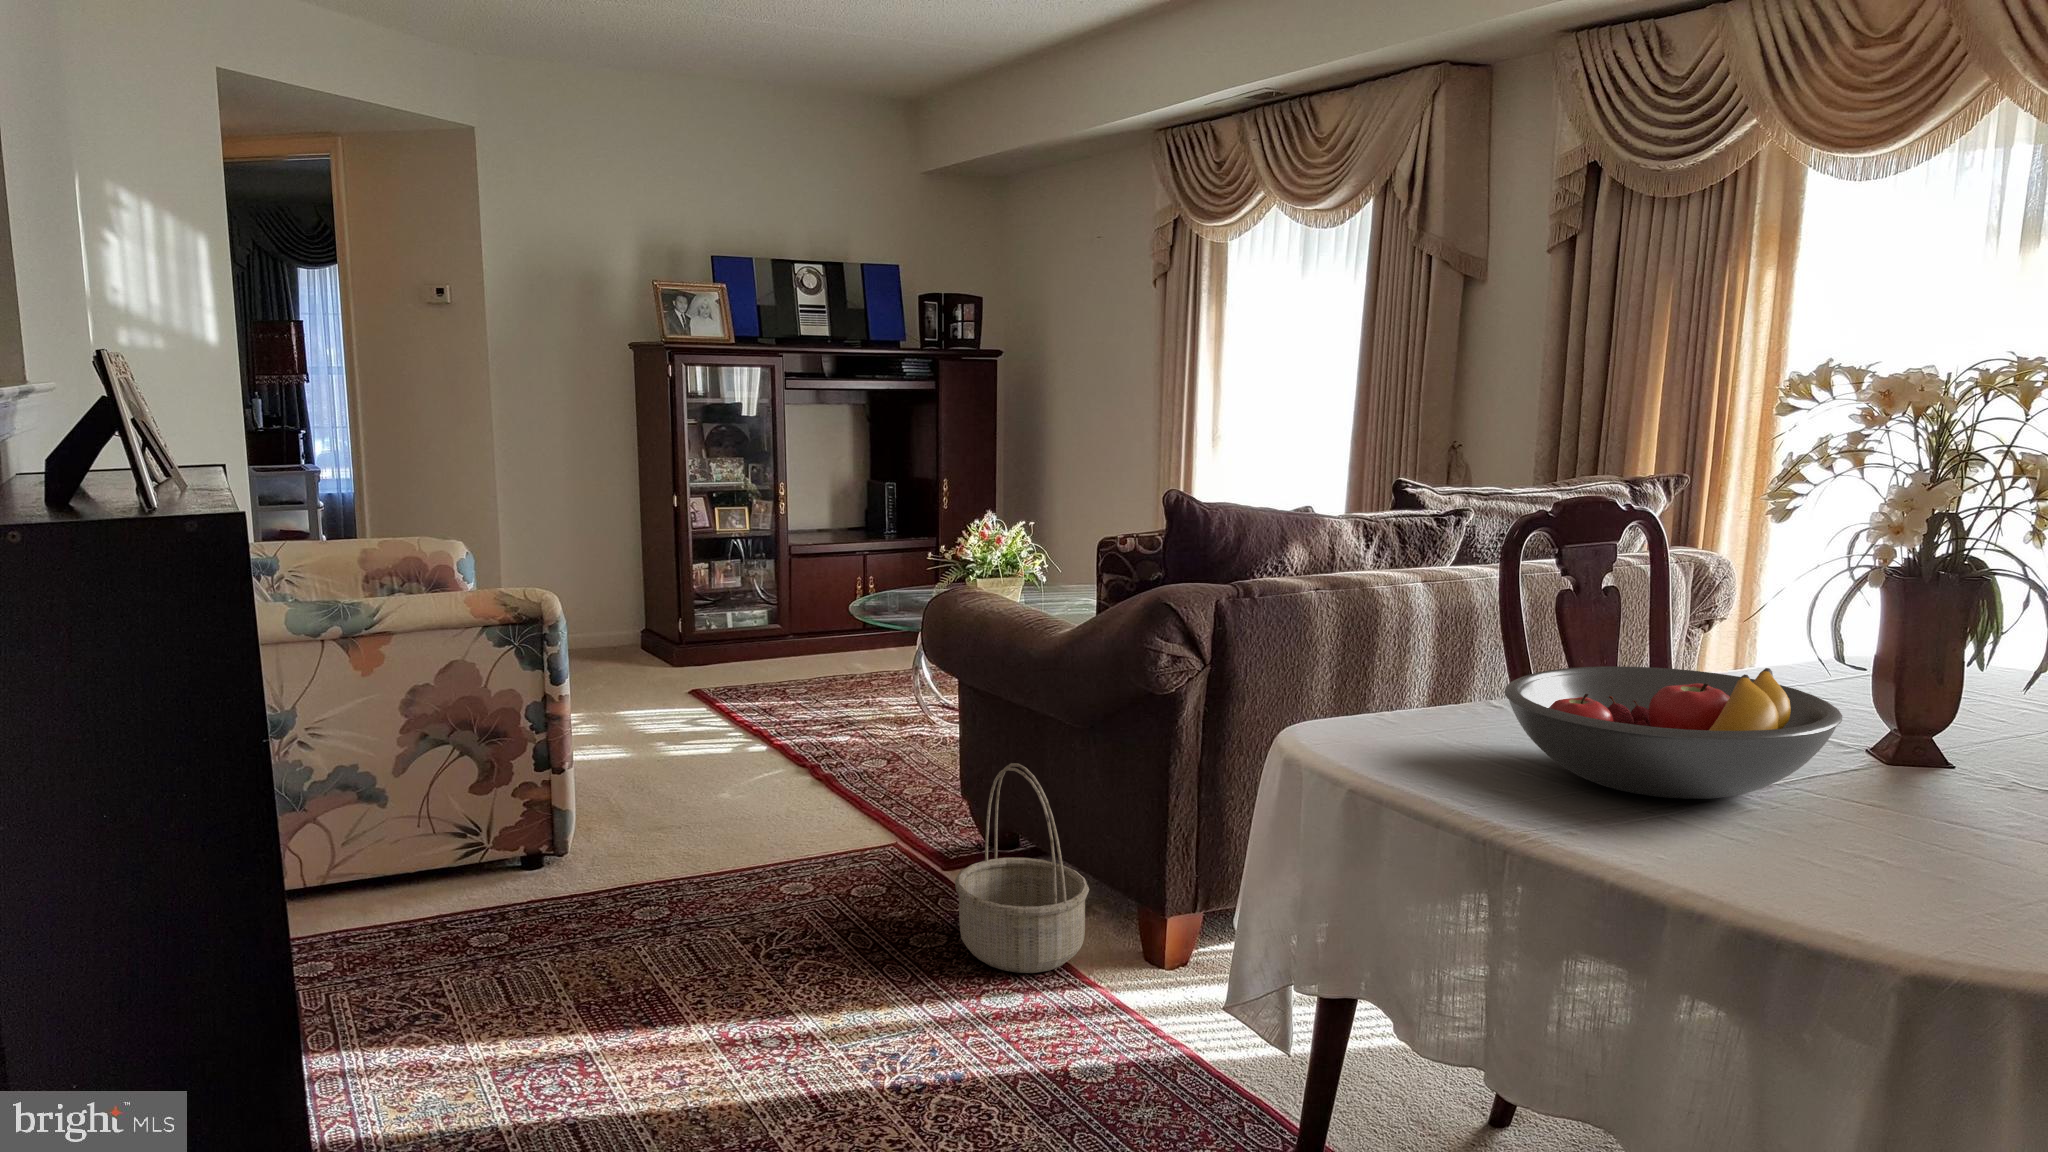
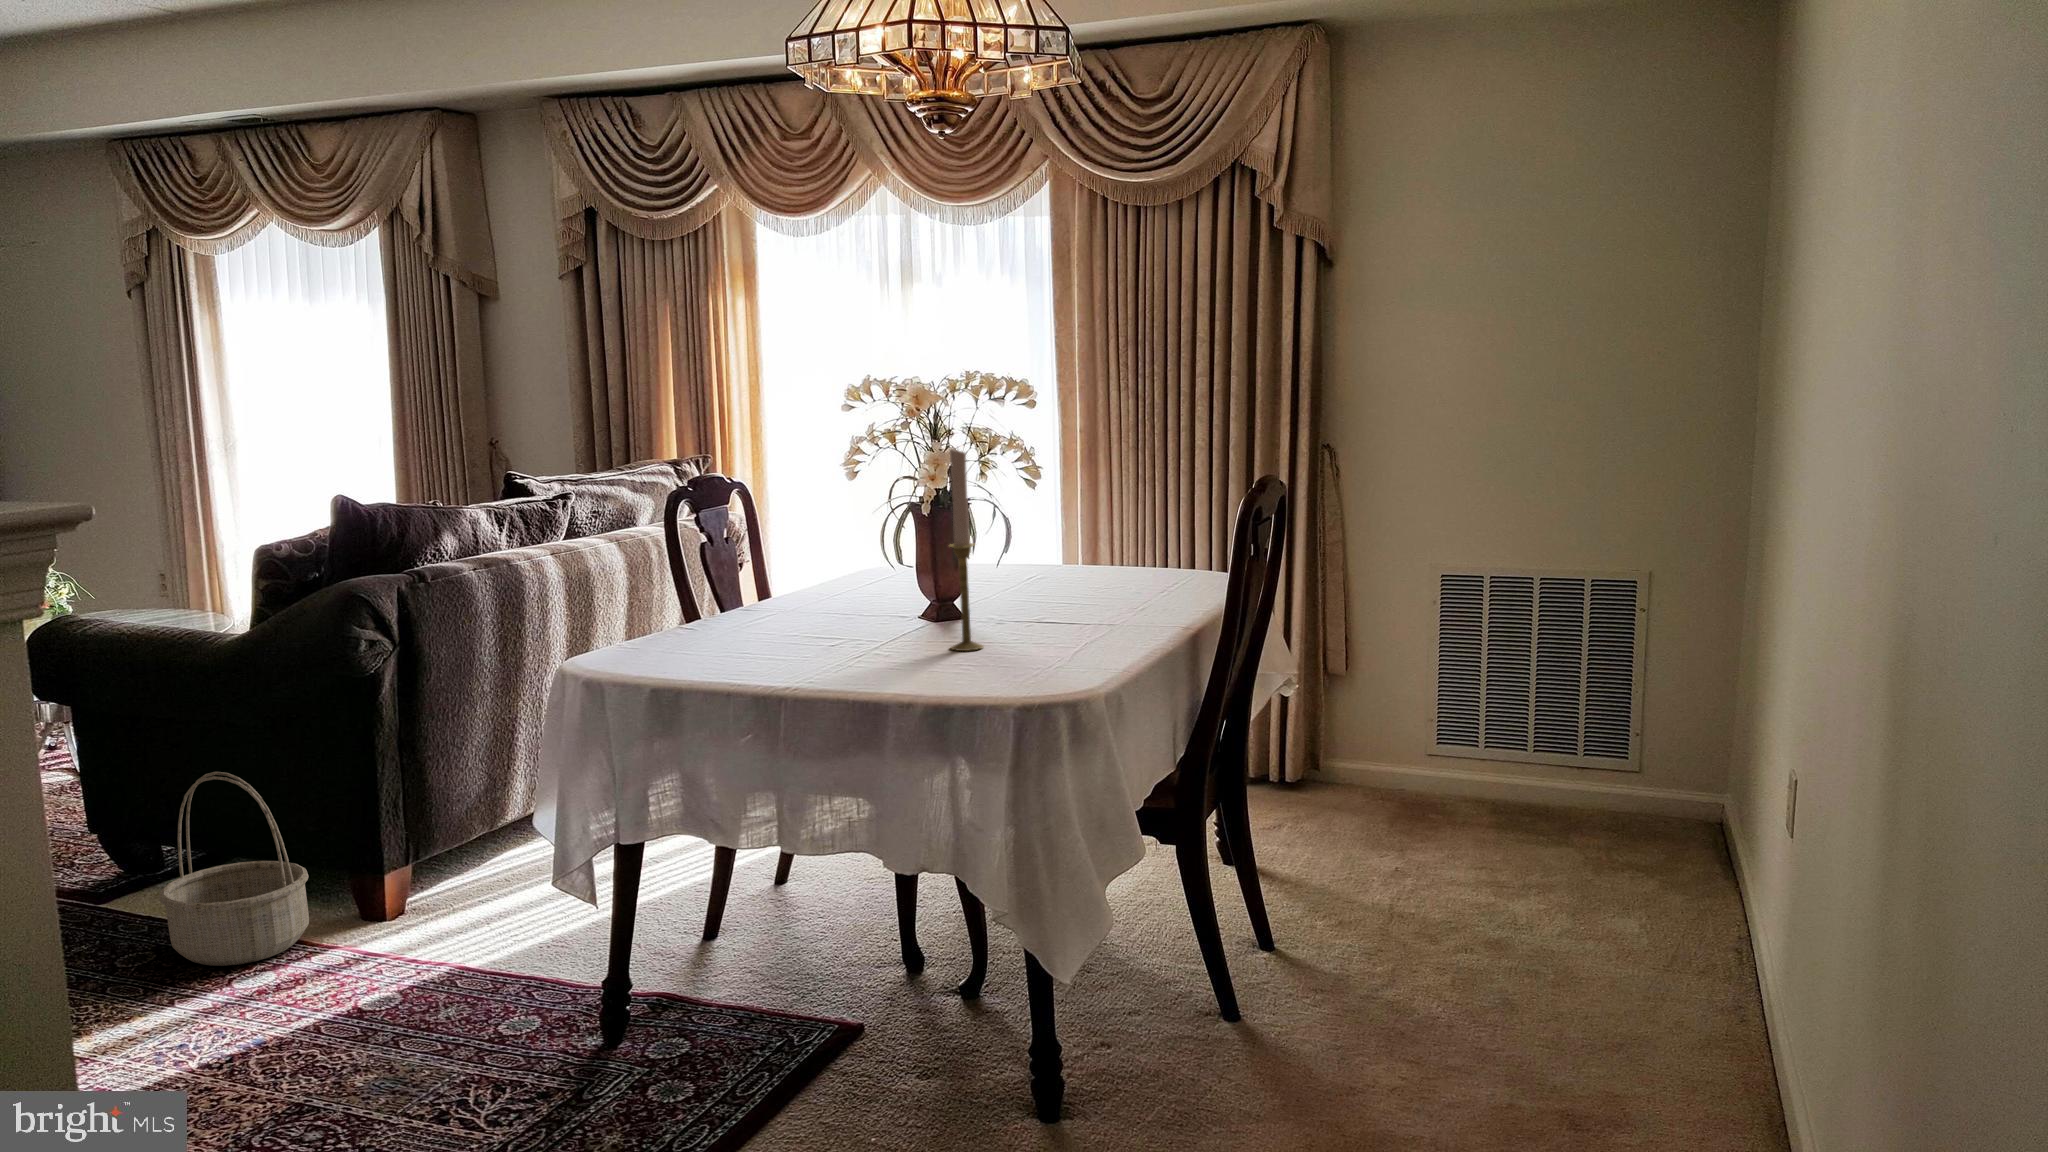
candlestick: none [1908,500,2001,892] -> present [950,449,983,651]
fruit bowl: present [1504,666,1842,799] -> none [710,560,899,643]

